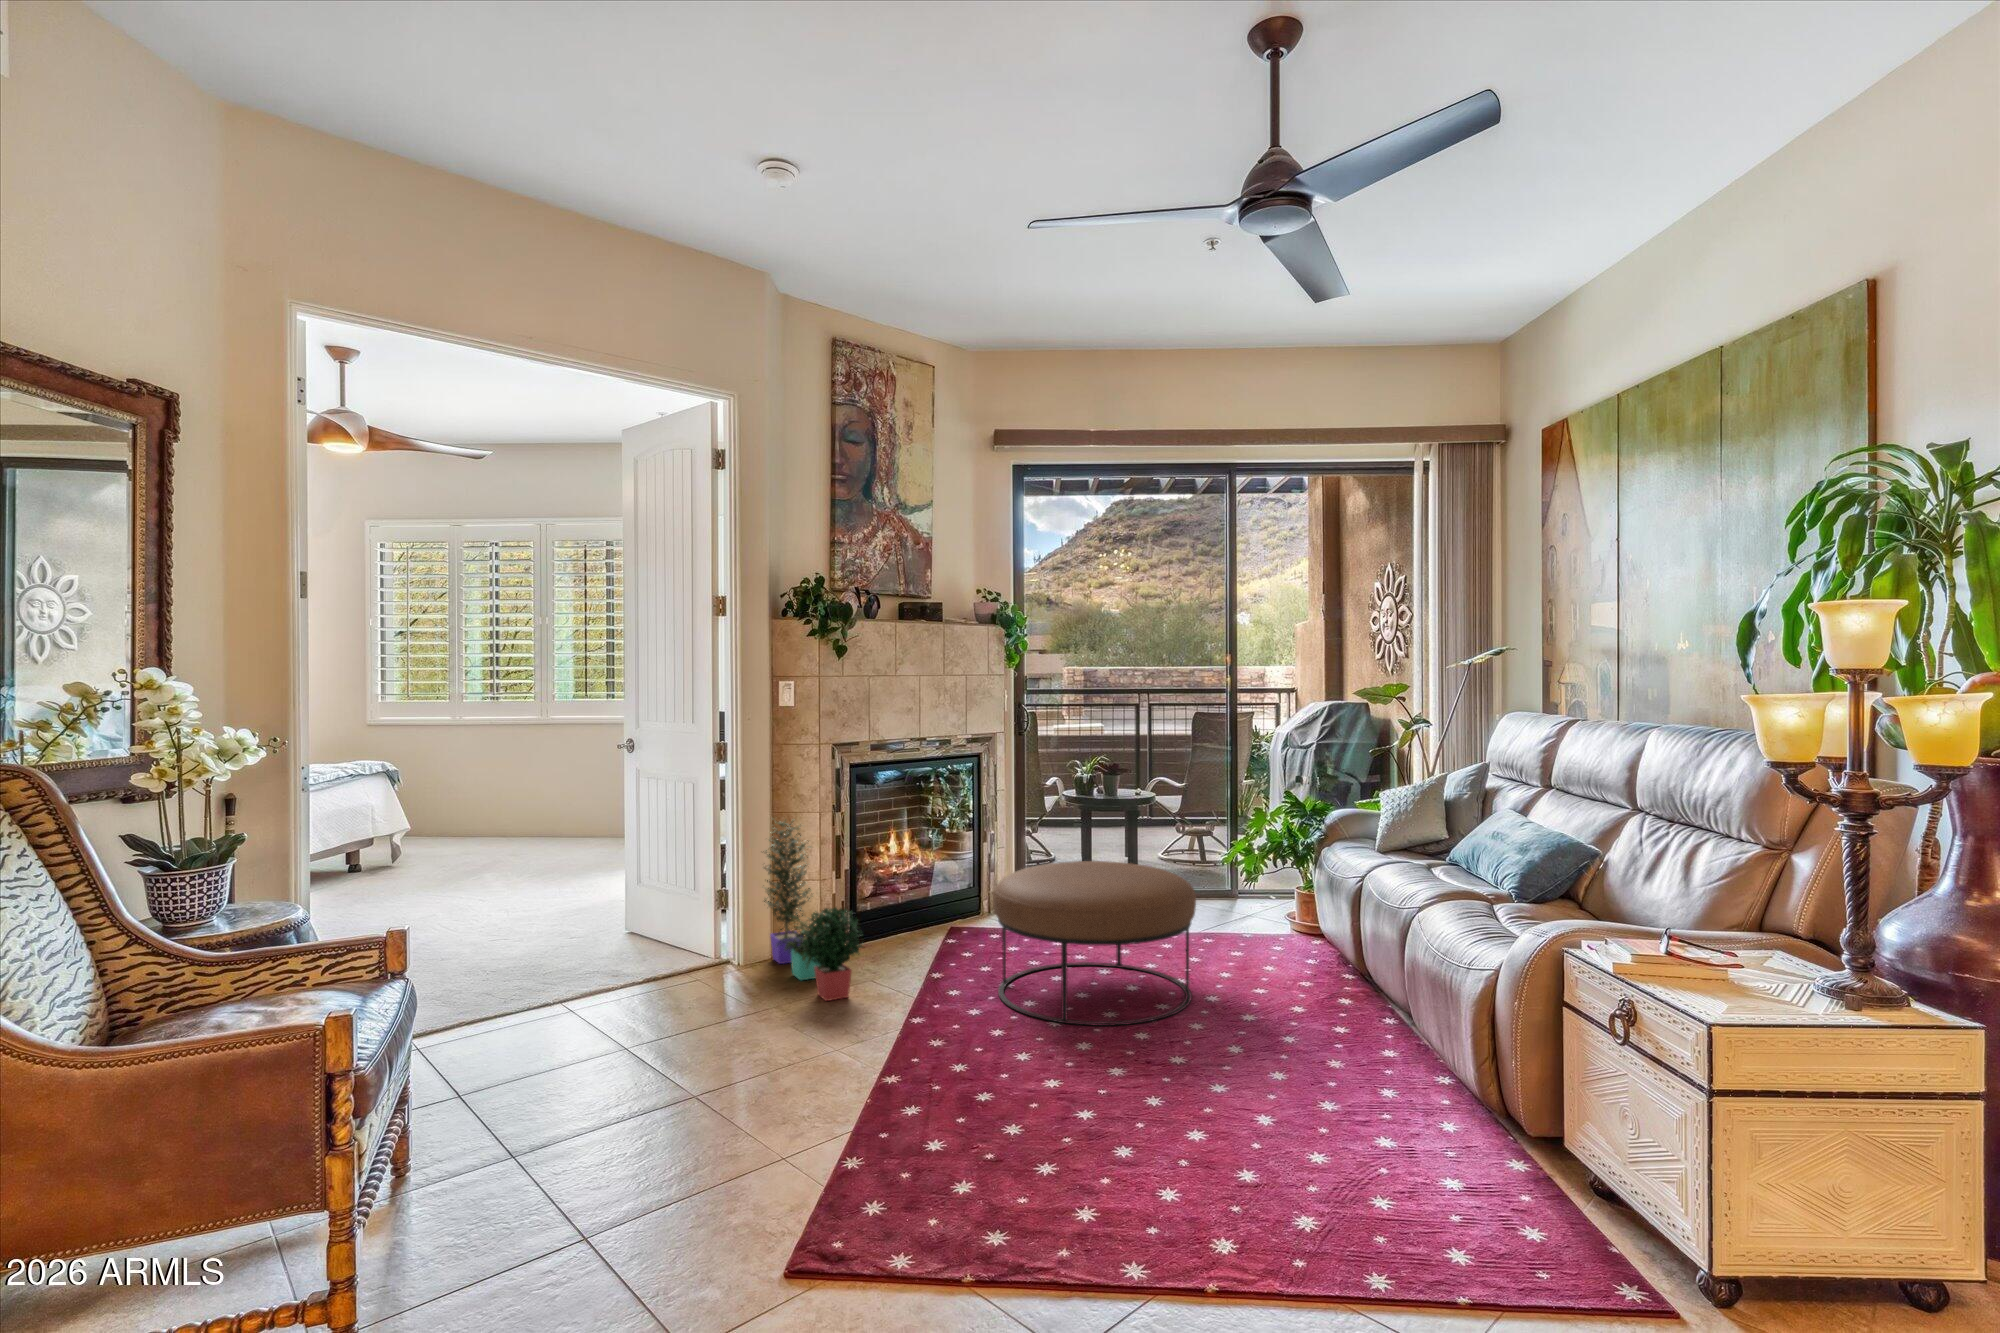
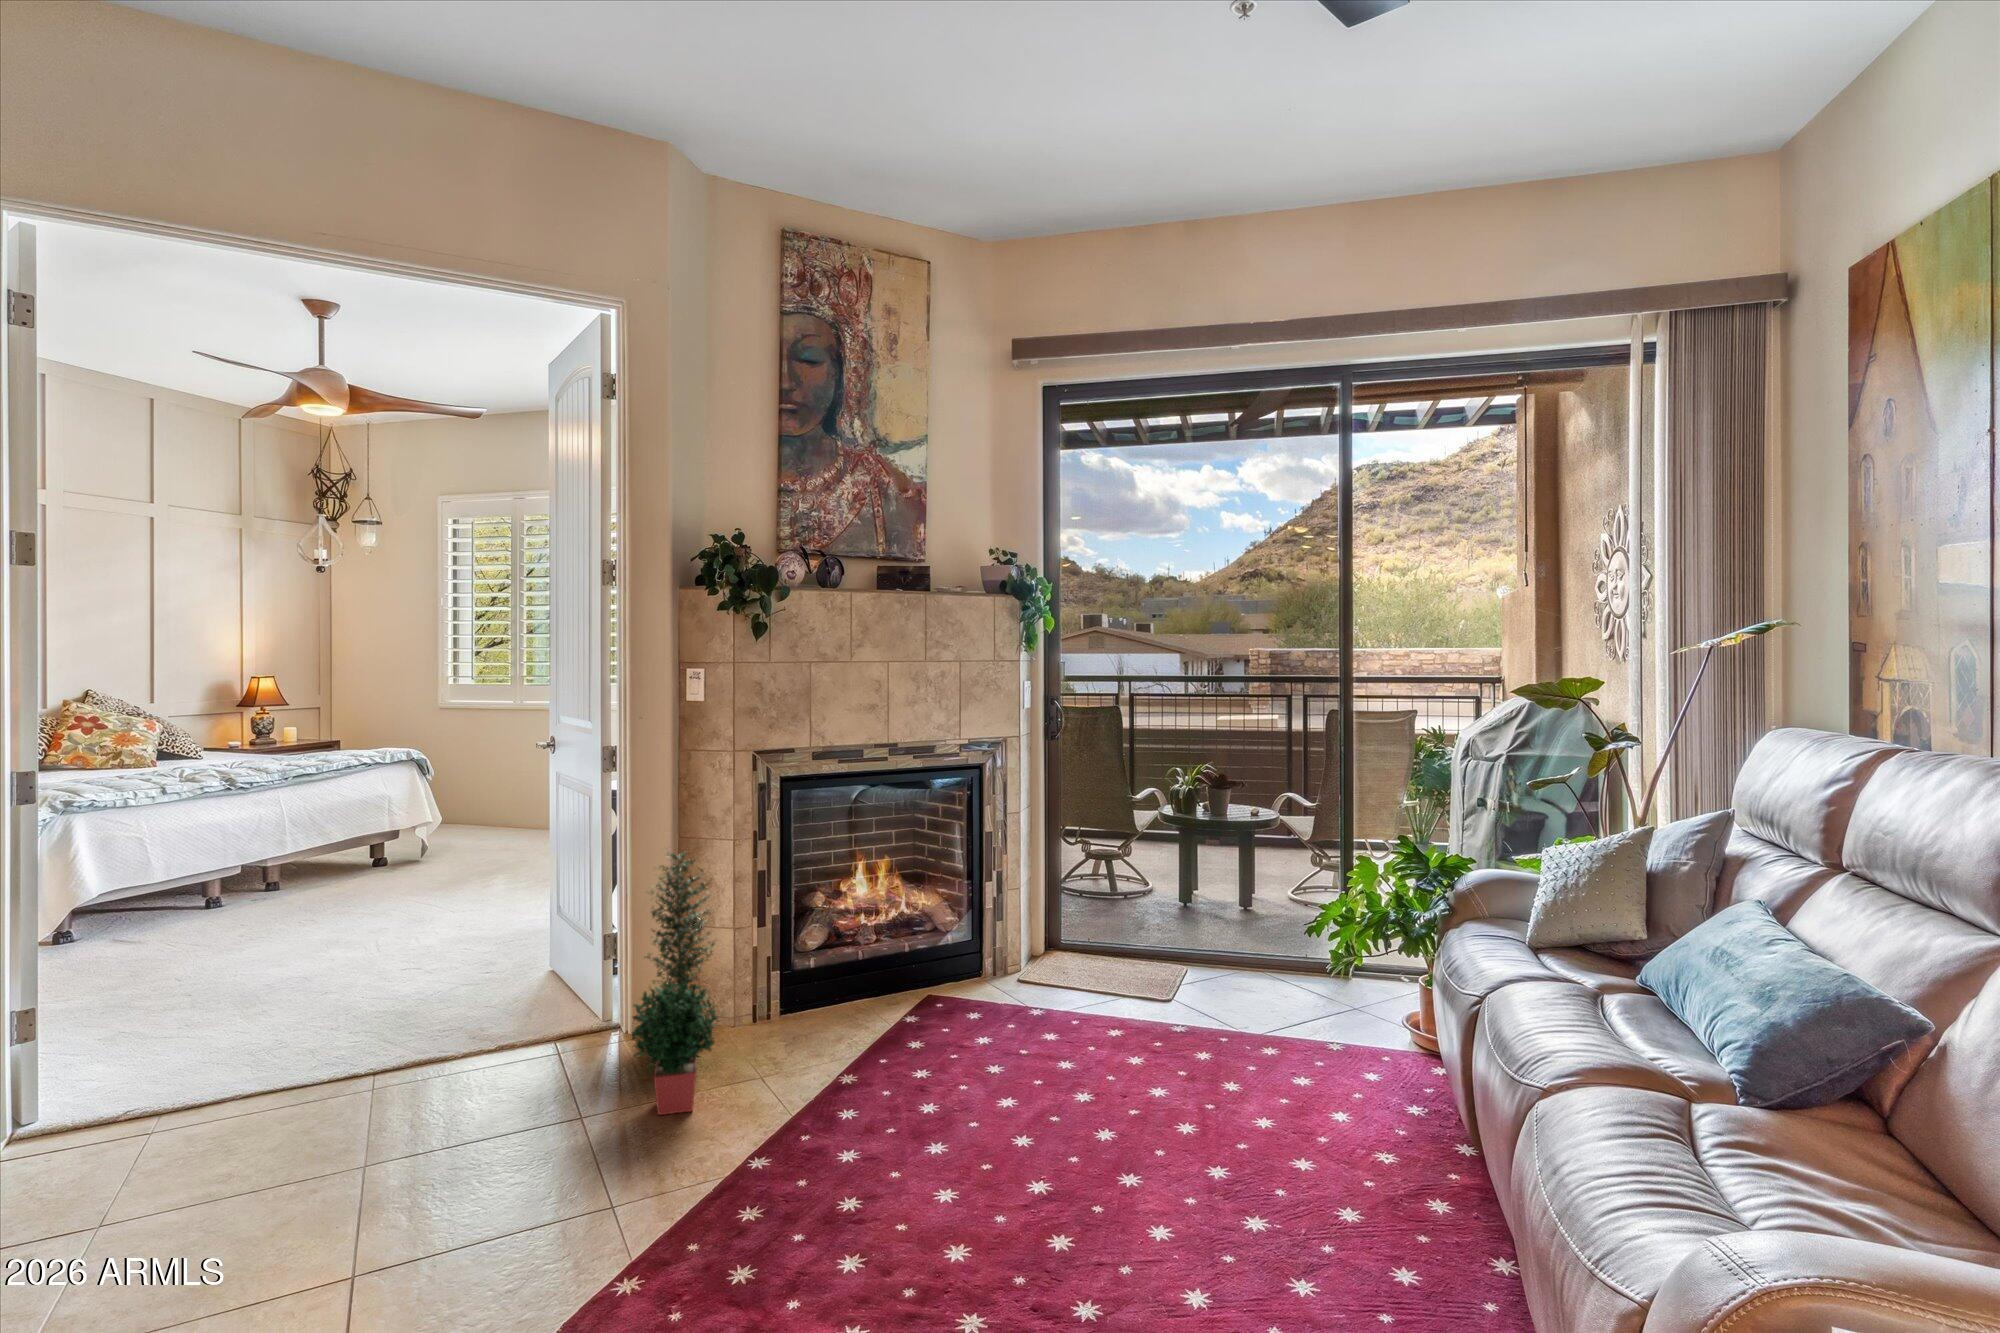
ottoman: present [993,861,1196,1026] -> none [882,935,1189,1219]

